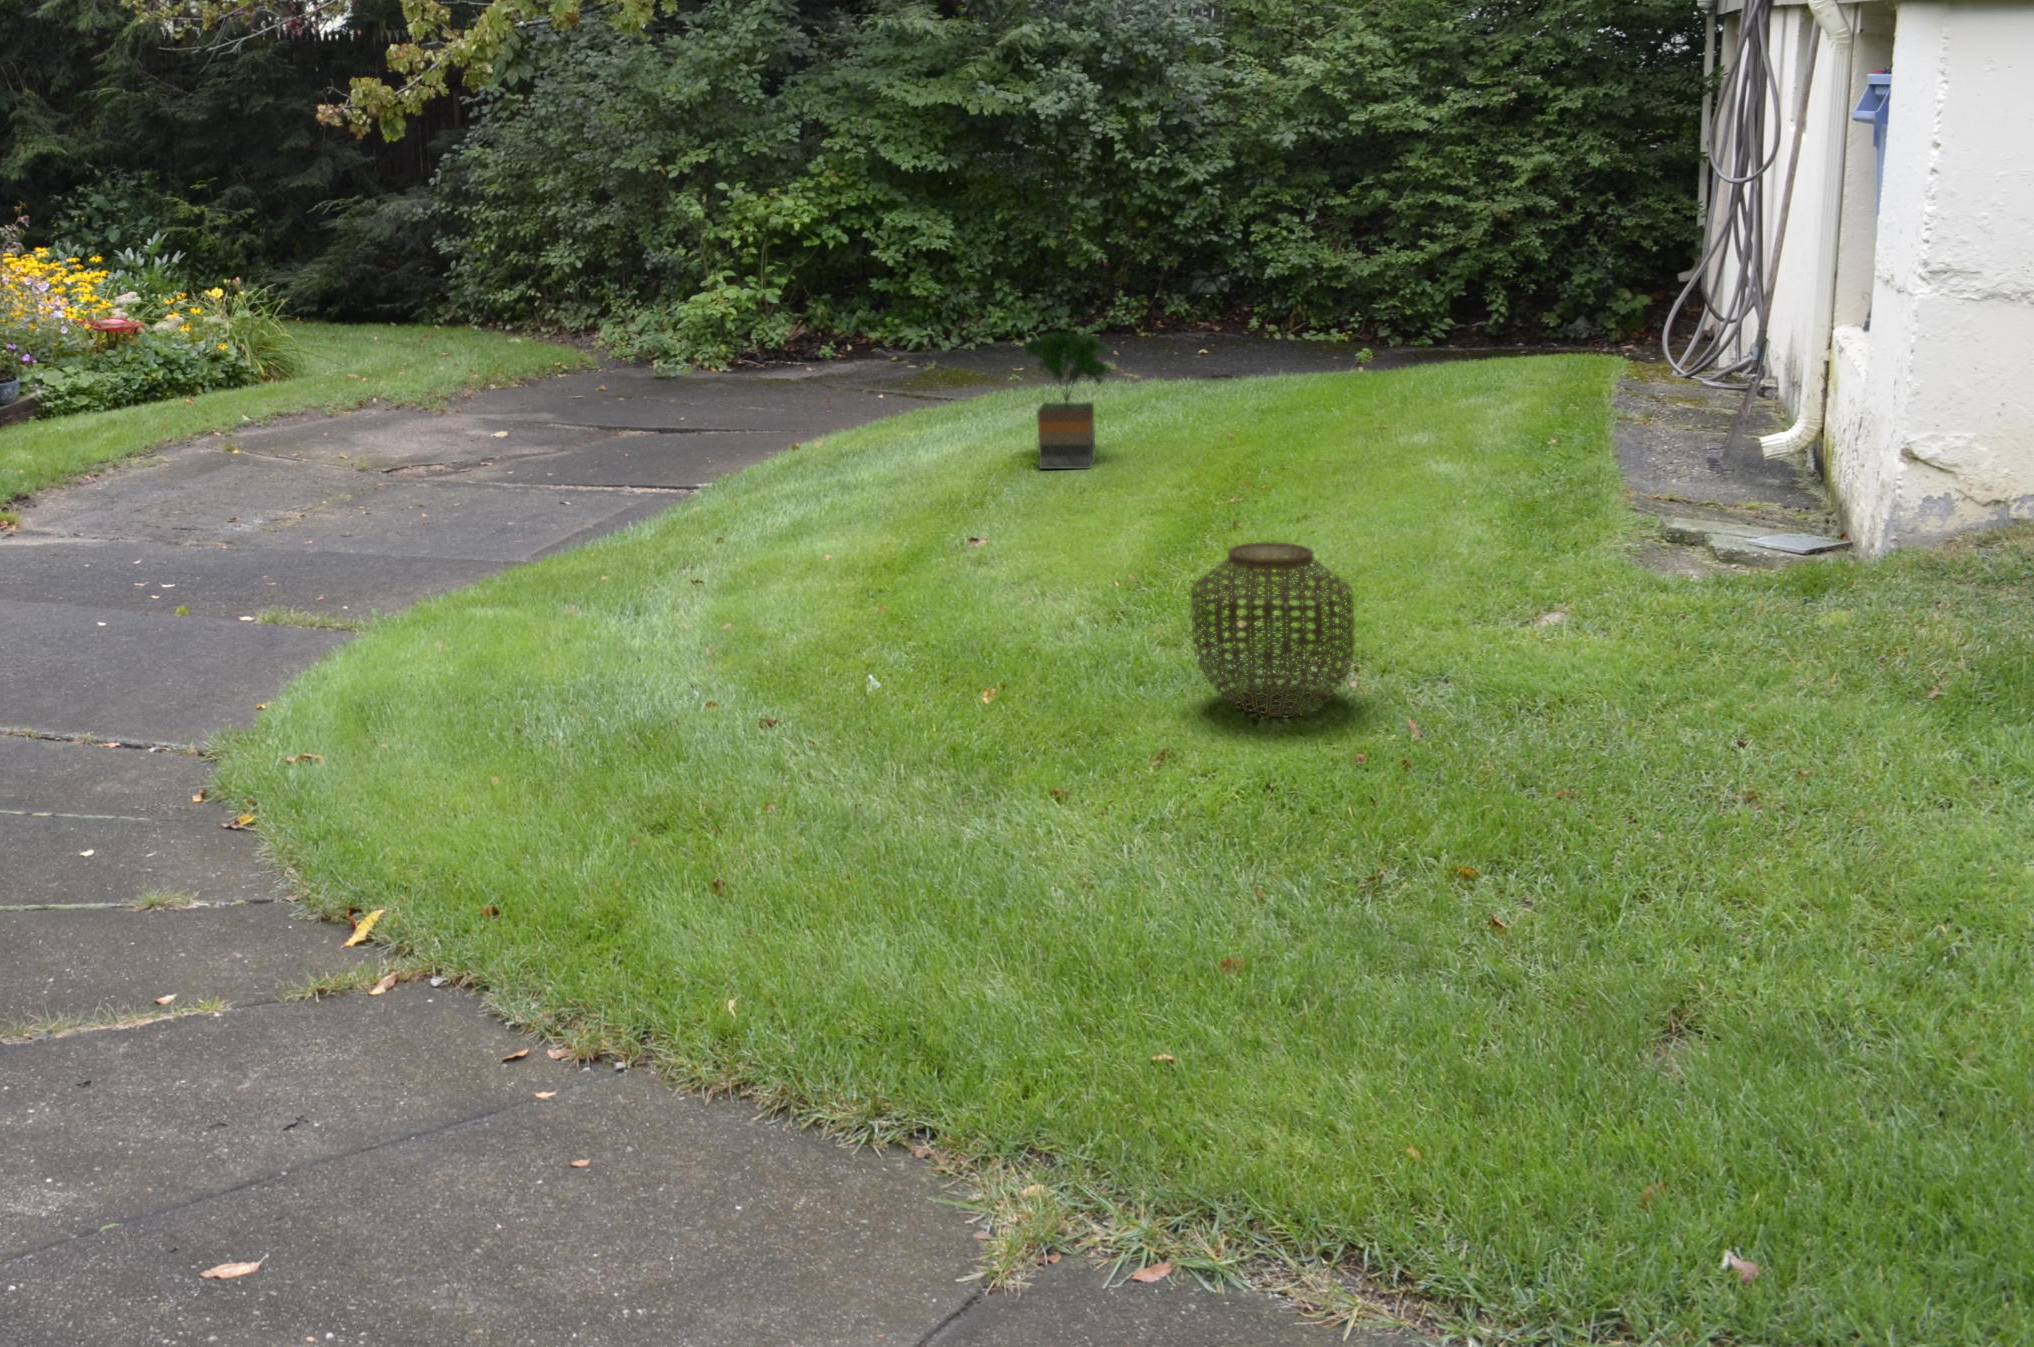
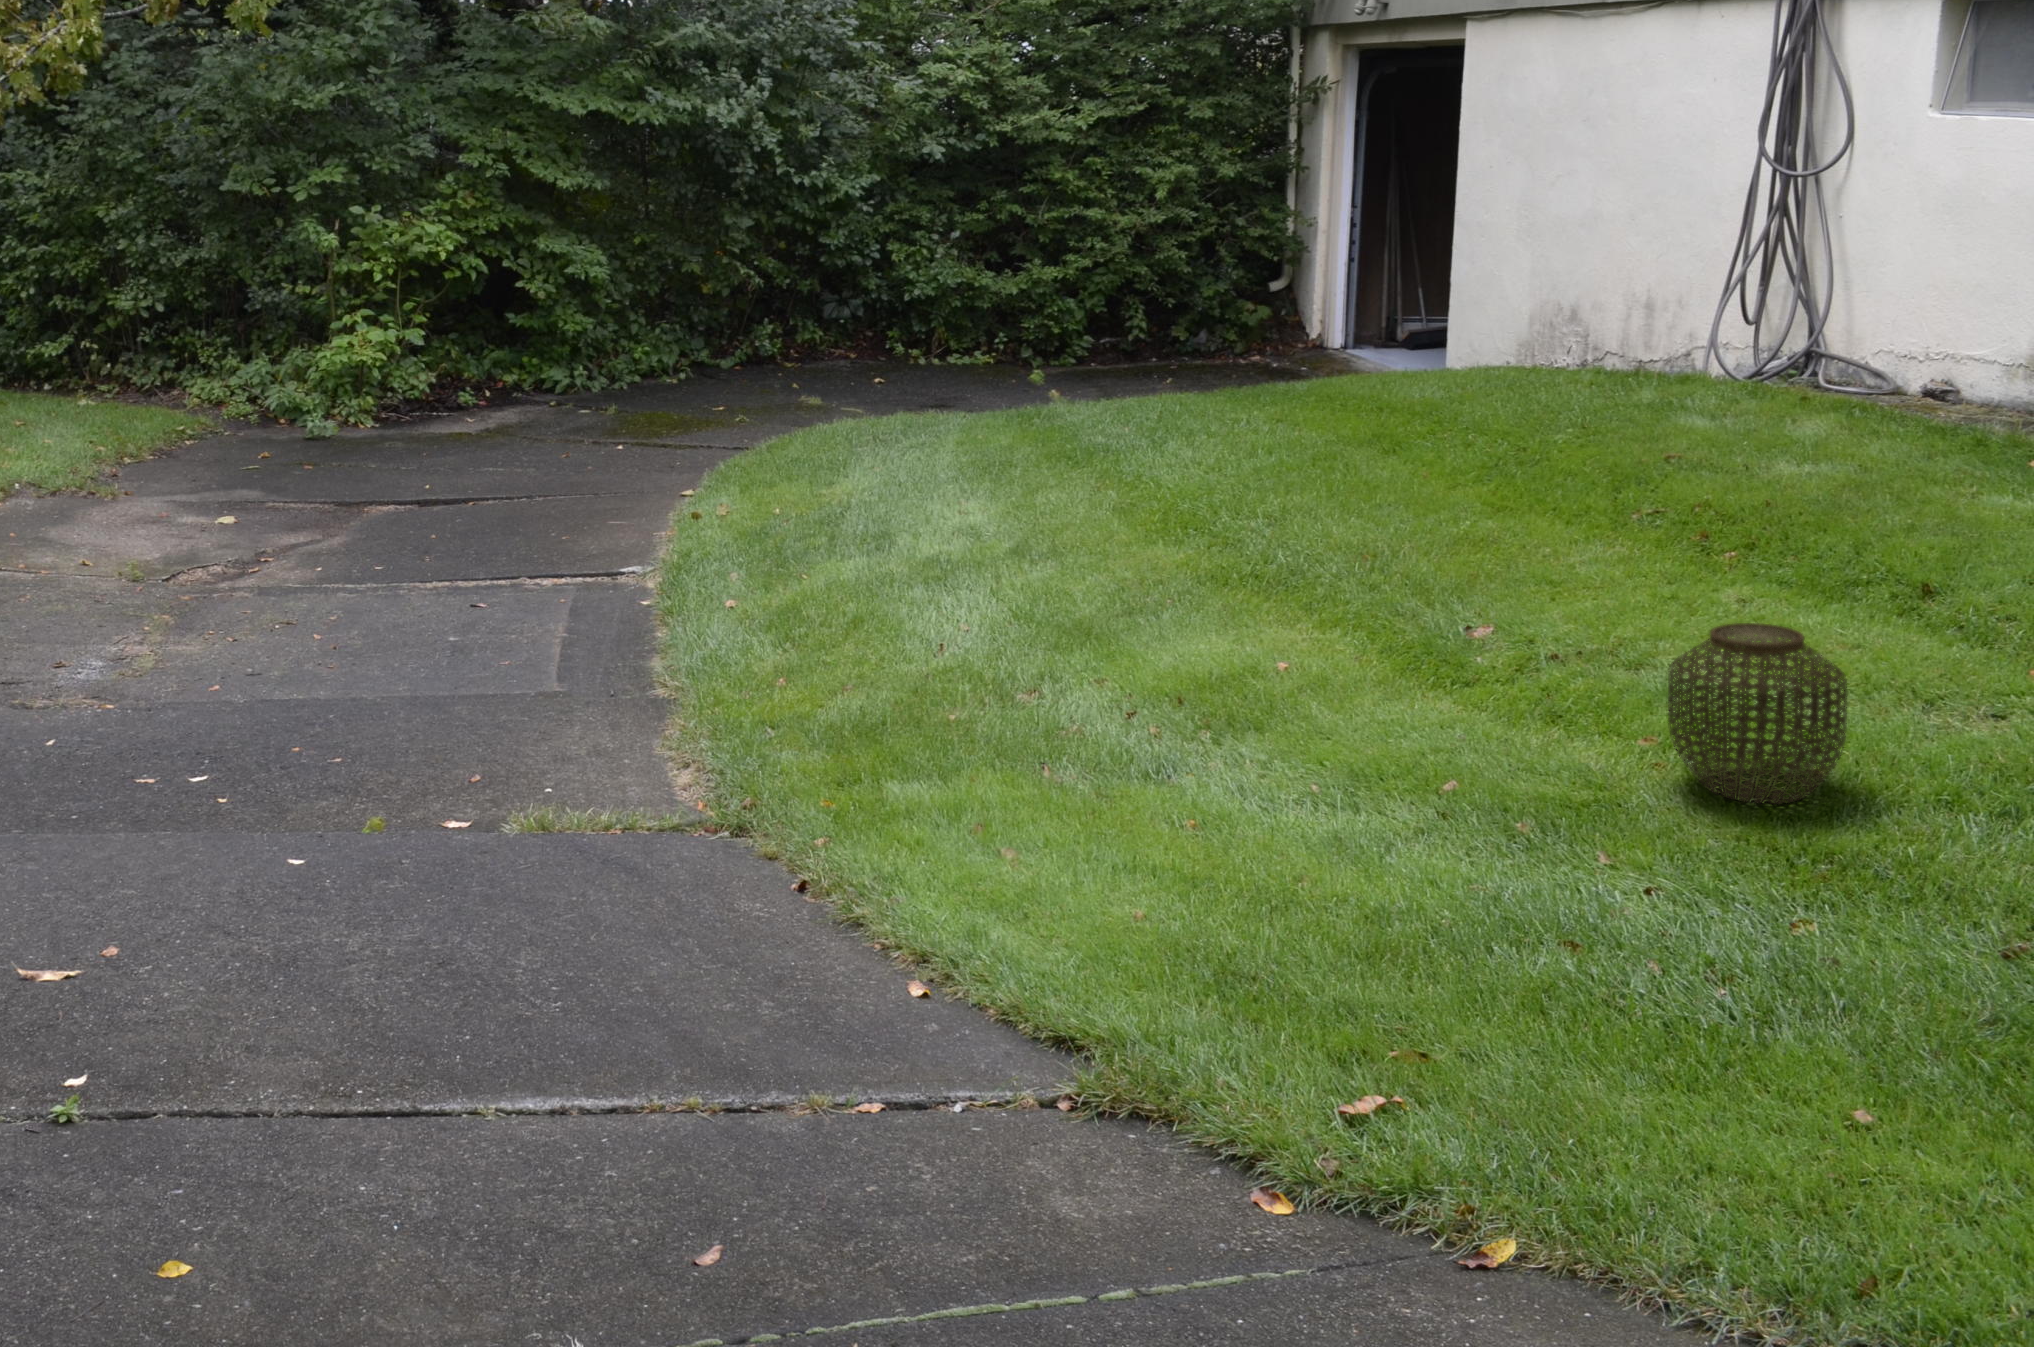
potted tree: present [1025,332,1111,469] -> none [1011,383,1117,532]

